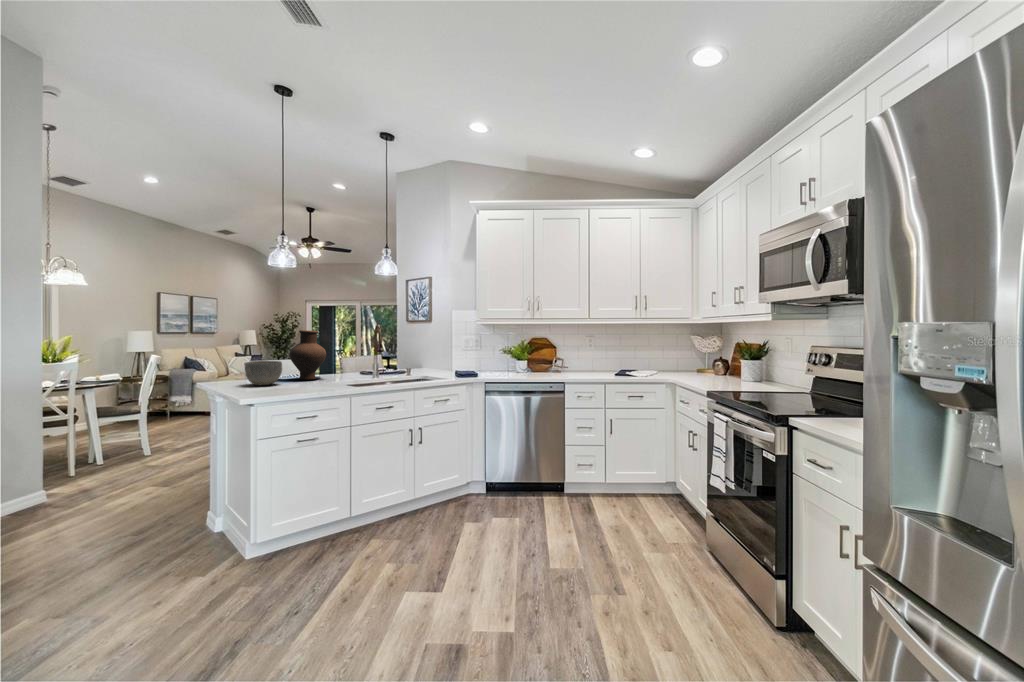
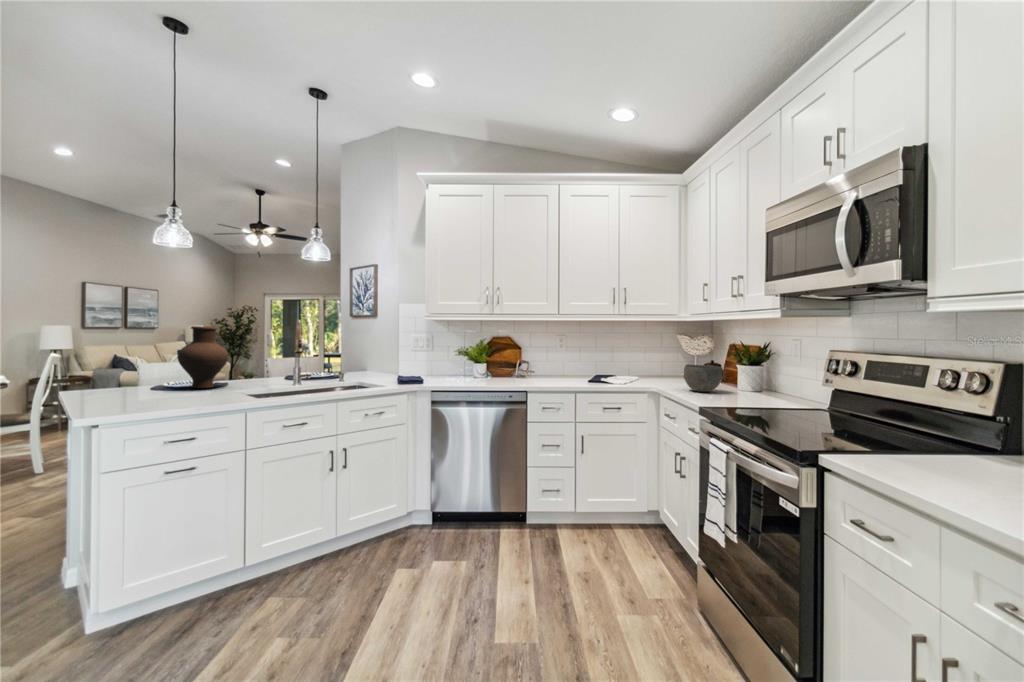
bowl: present [245,360,282,385] -> present [684,364,722,392]

